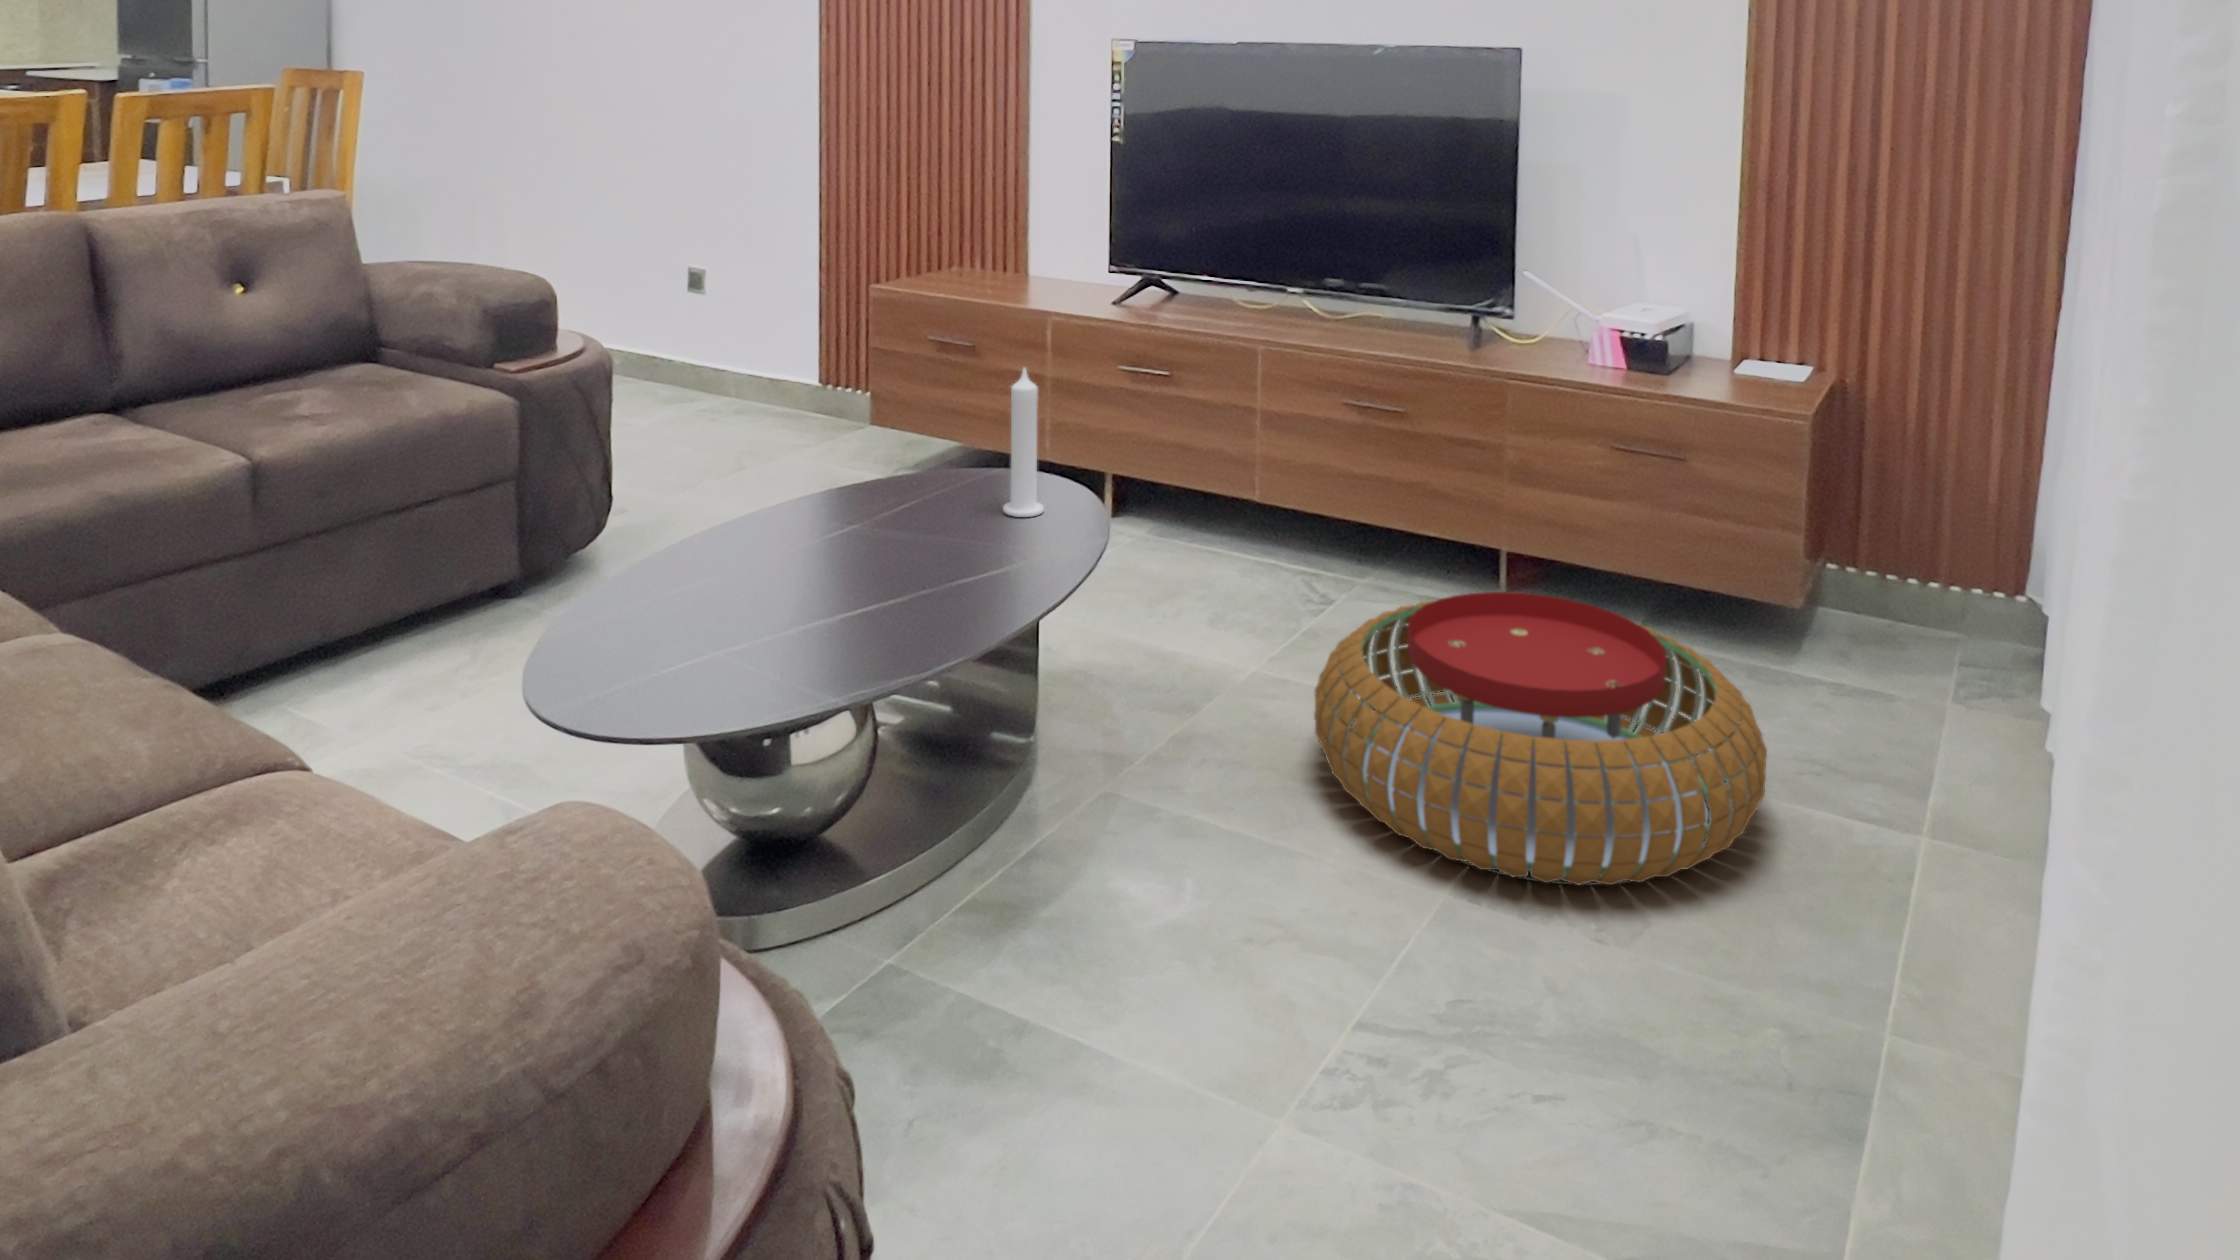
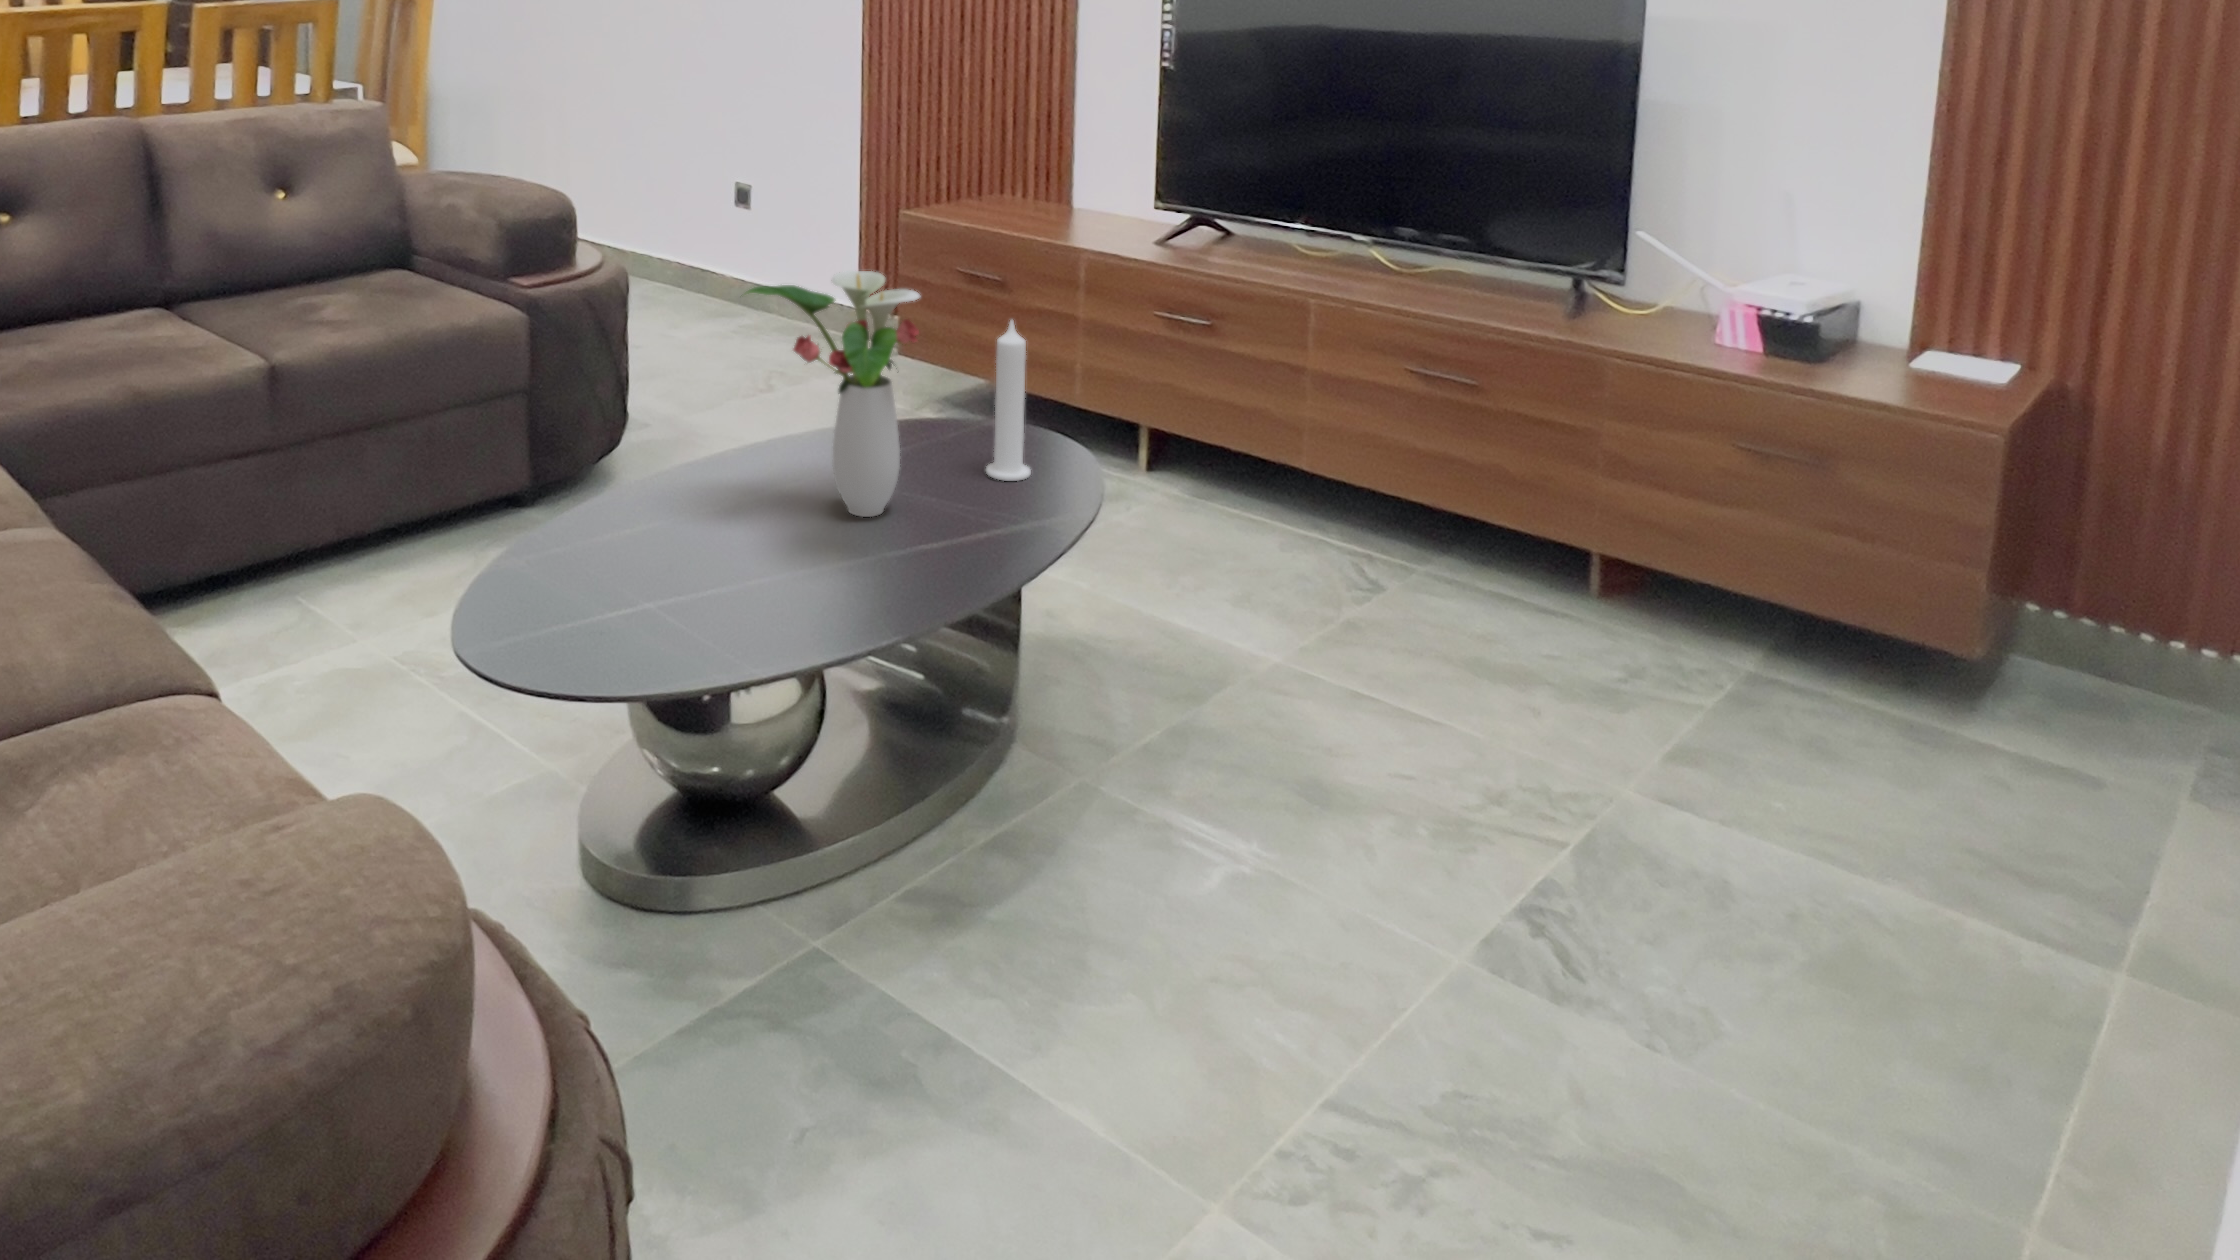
flower arrangement: none [779,328,950,558] -> present [747,271,920,517]
pouf: present [1314,592,1767,885] -> none [1328,611,1908,983]

